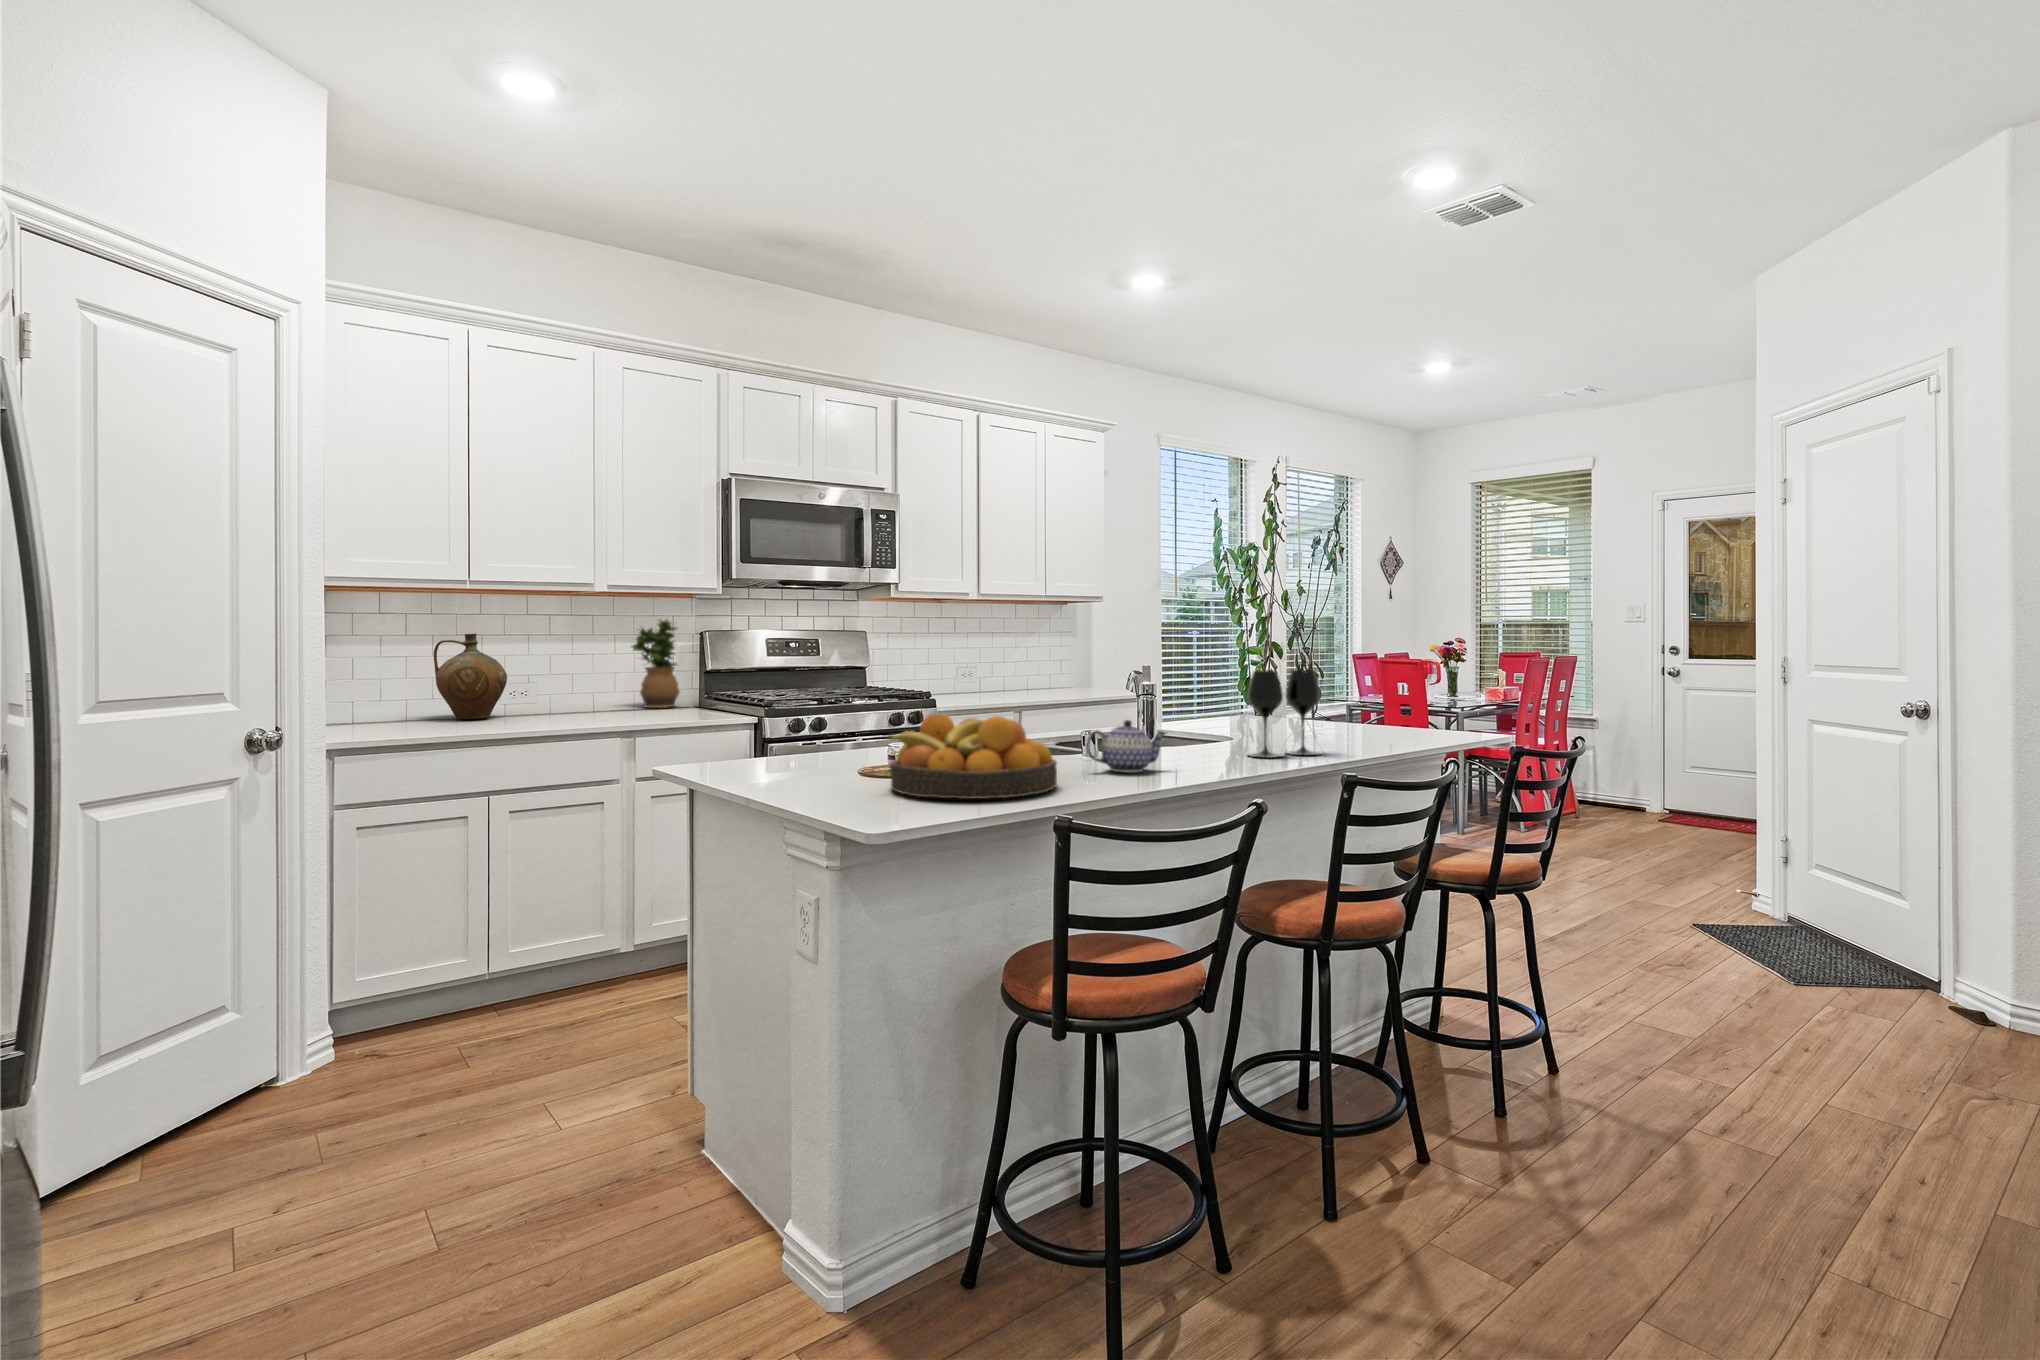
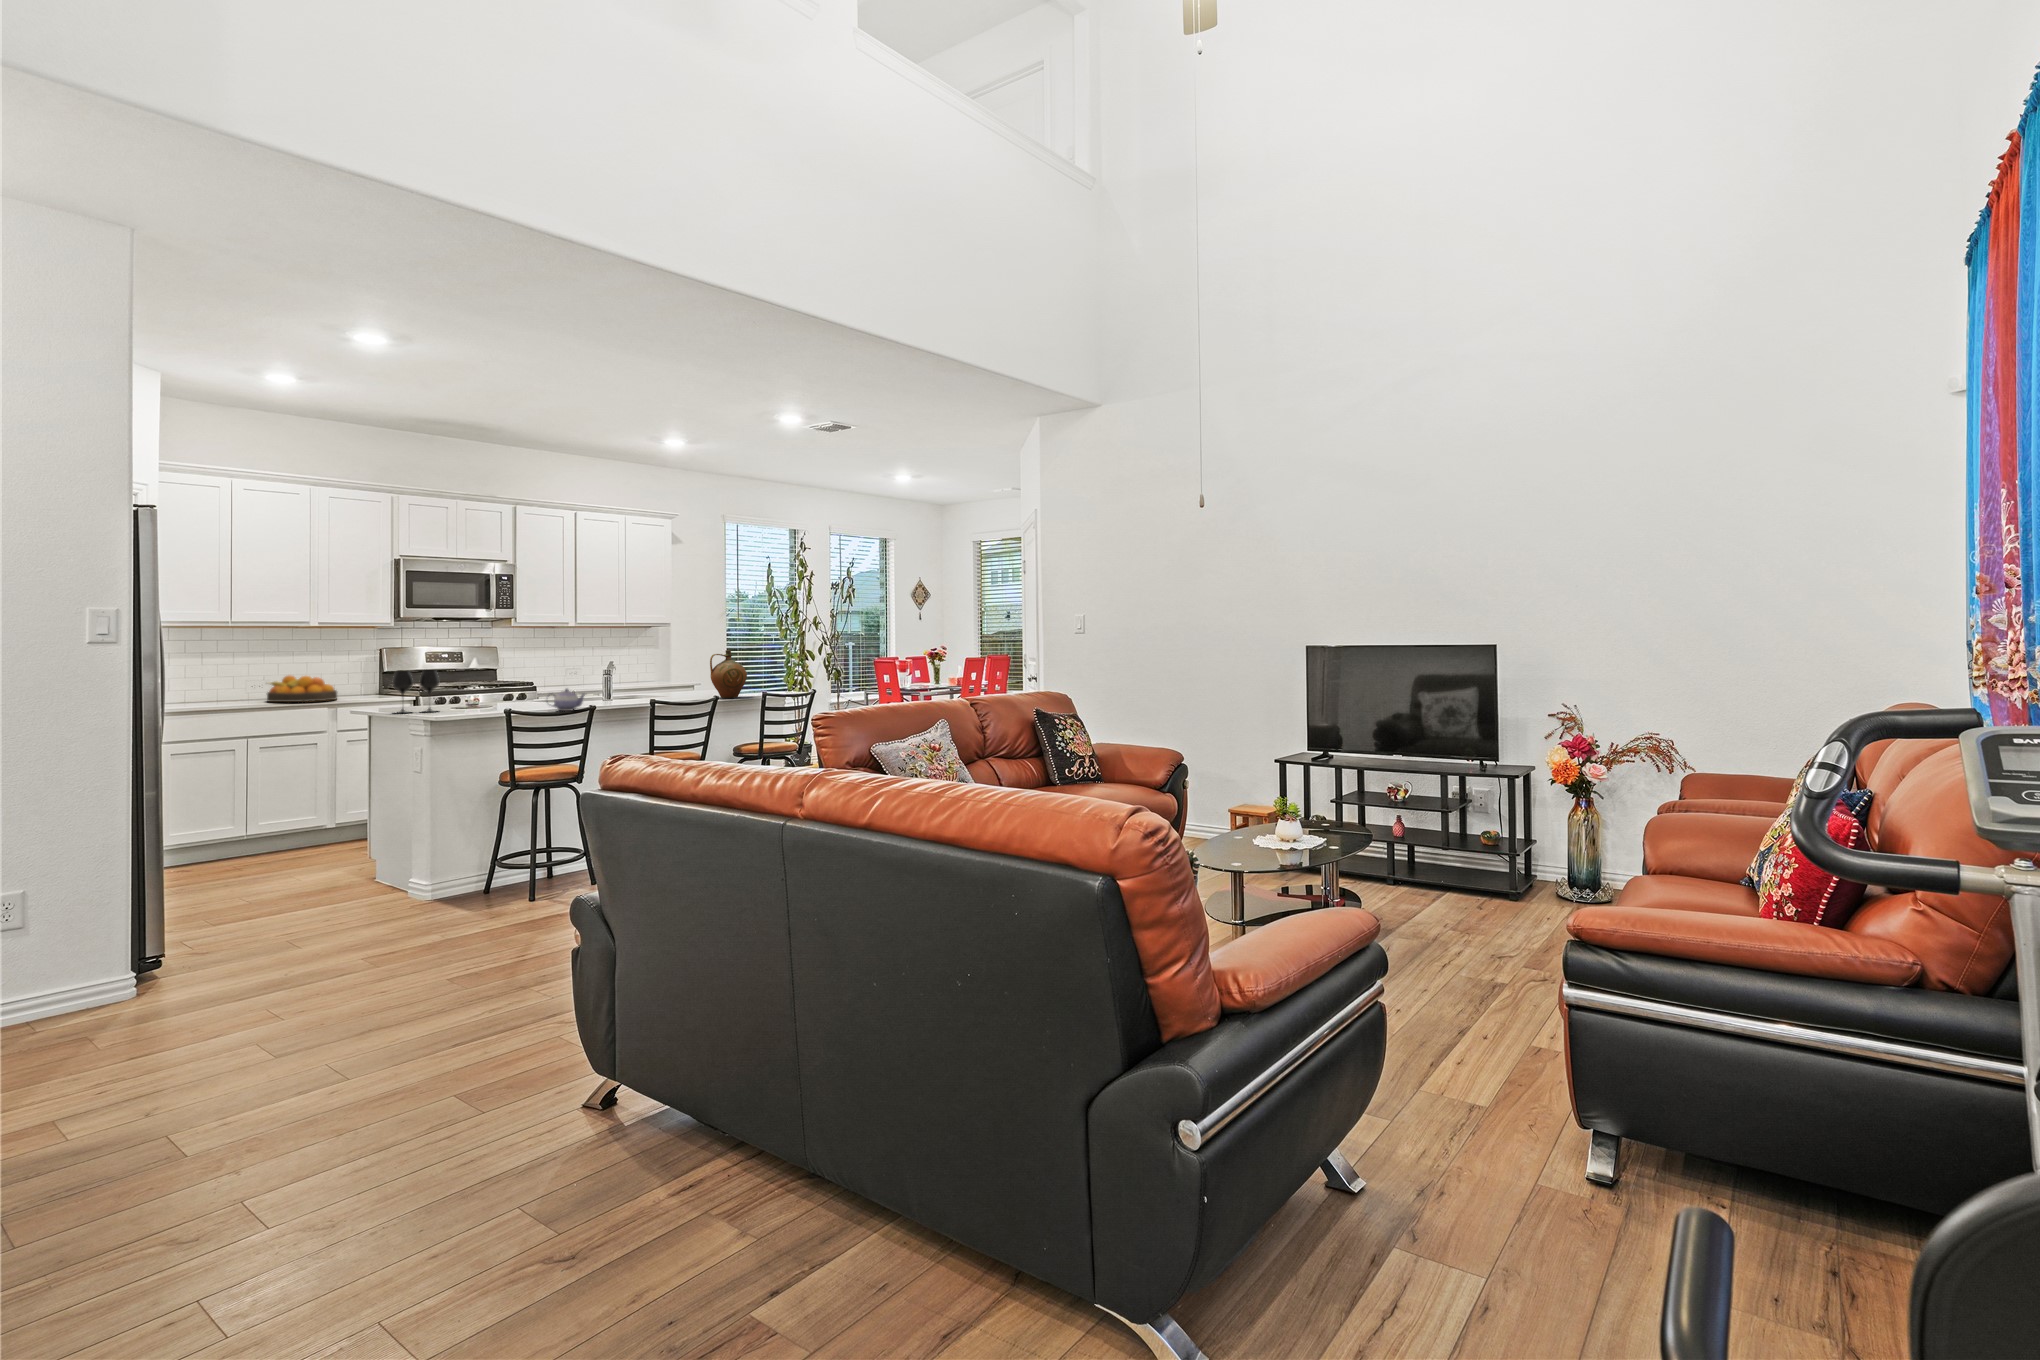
potted plant: present [632,620,679,708] -> none [334,640,368,693]
ceramic jug: present [434,633,507,720] -> present [710,650,747,698]
wine glass: present [1248,670,1320,758] -> present [392,670,439,713]
fruit bowl: present [888,713,1057,799] -> present [267,676,337,702]

